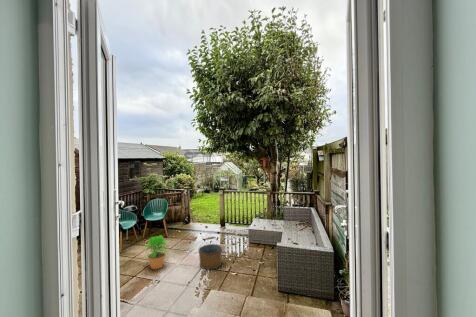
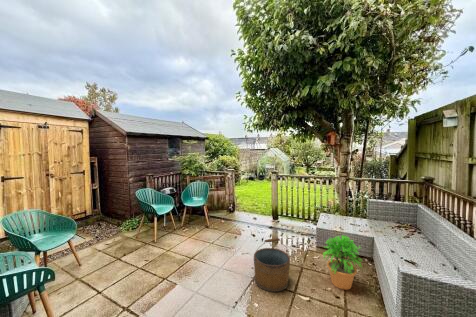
potted plant: present [146,235,168,269] -> present [323,236,361,290]

